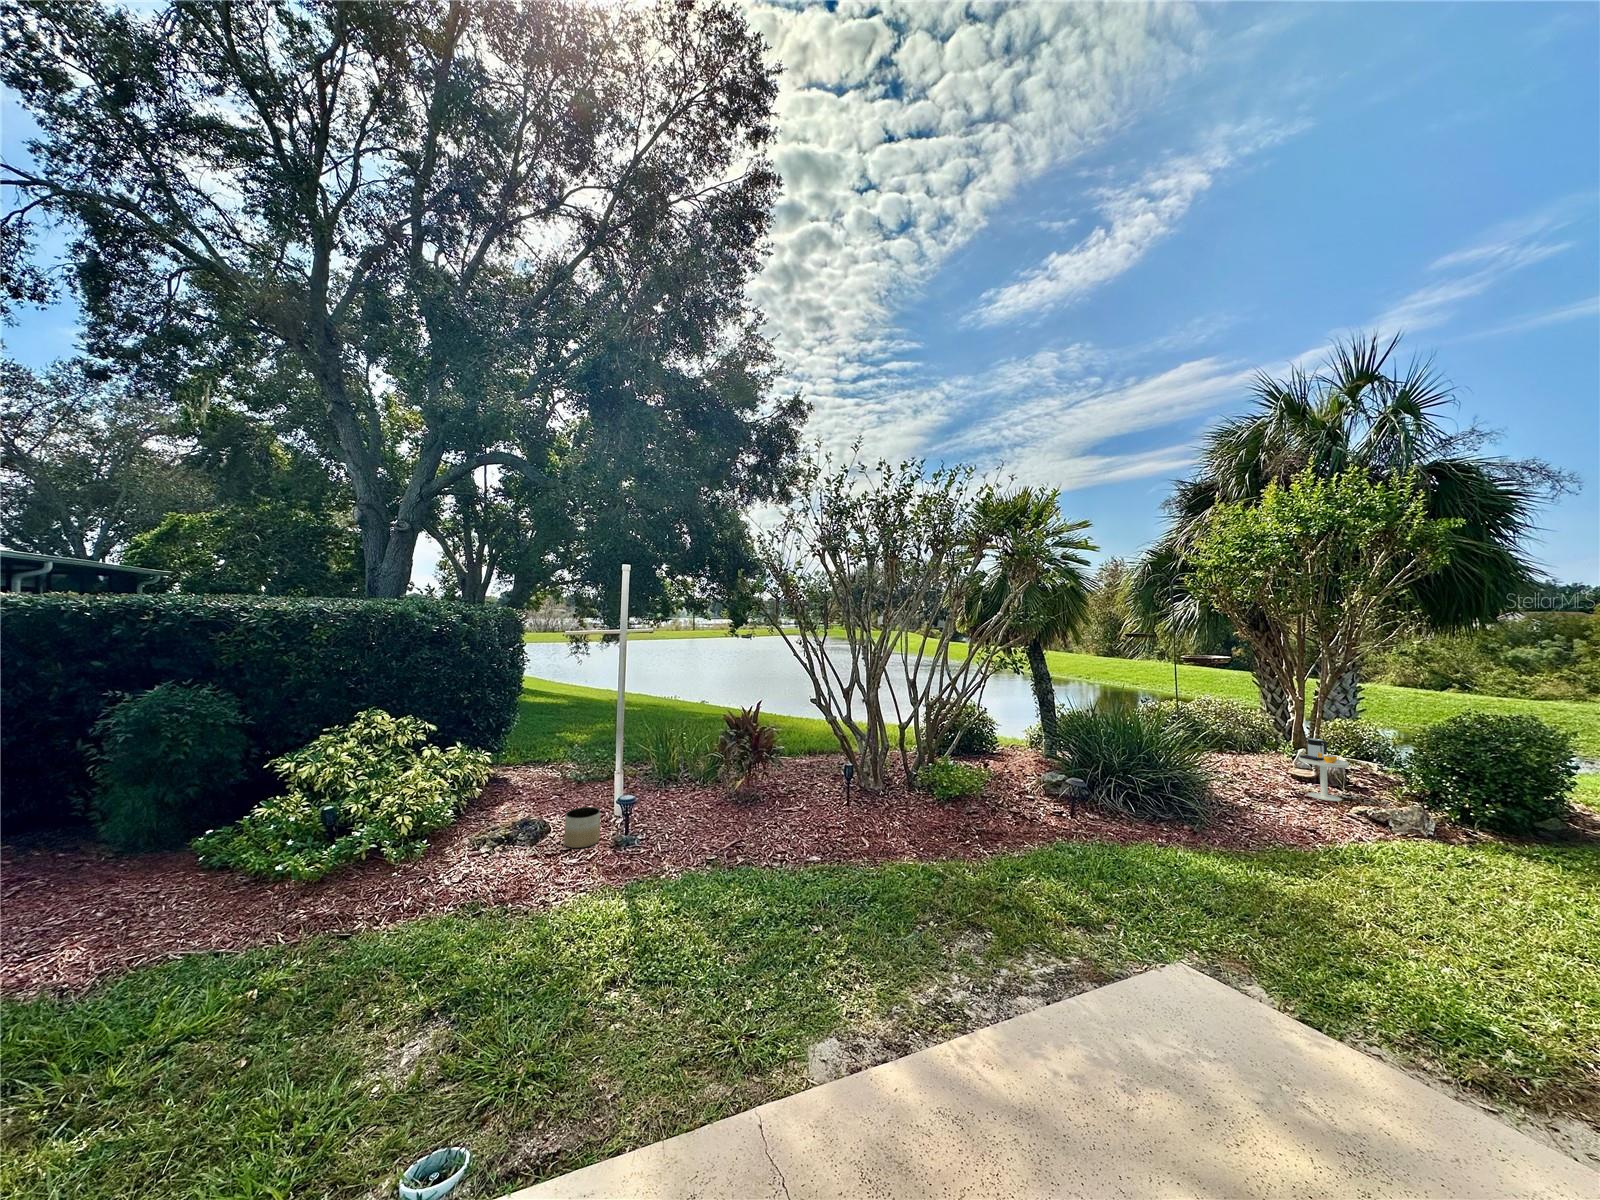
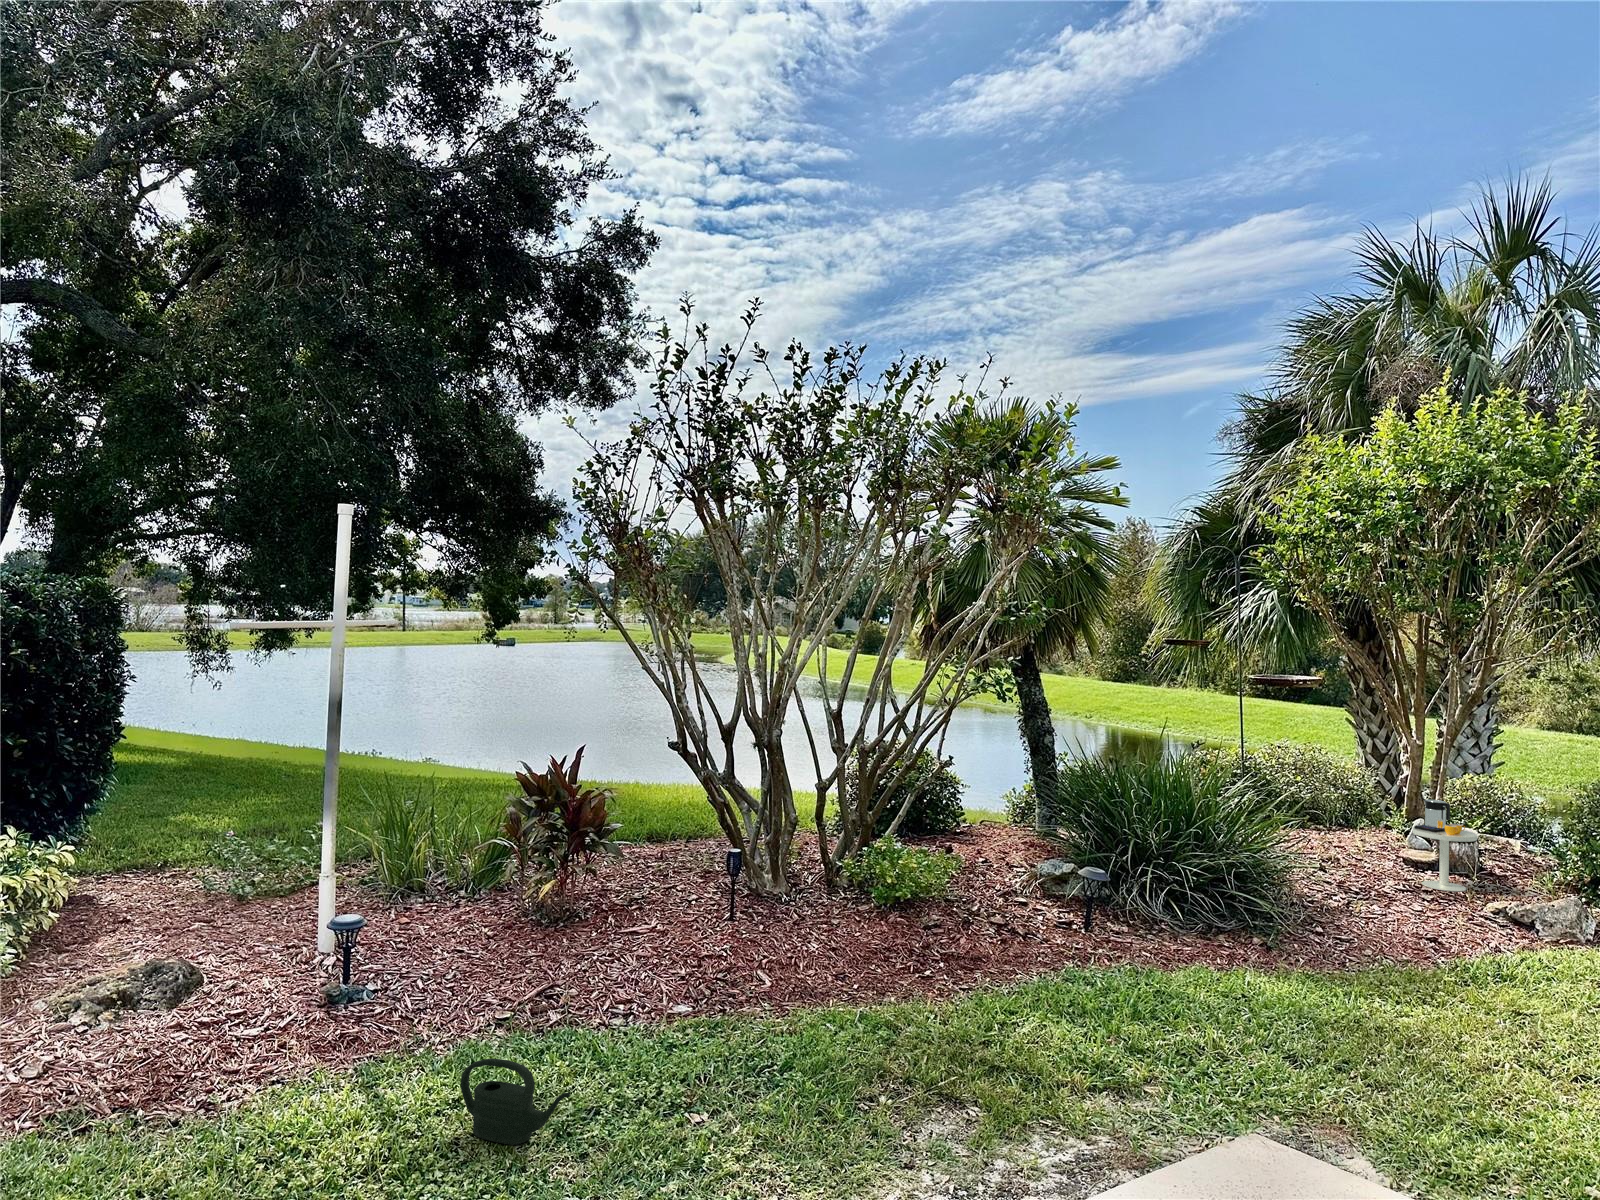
planter: present [564,807,600,848] -> none [231,940,298,1012]
watering can: none [681,891,745,947] -> present [461,1058,570,1145]

